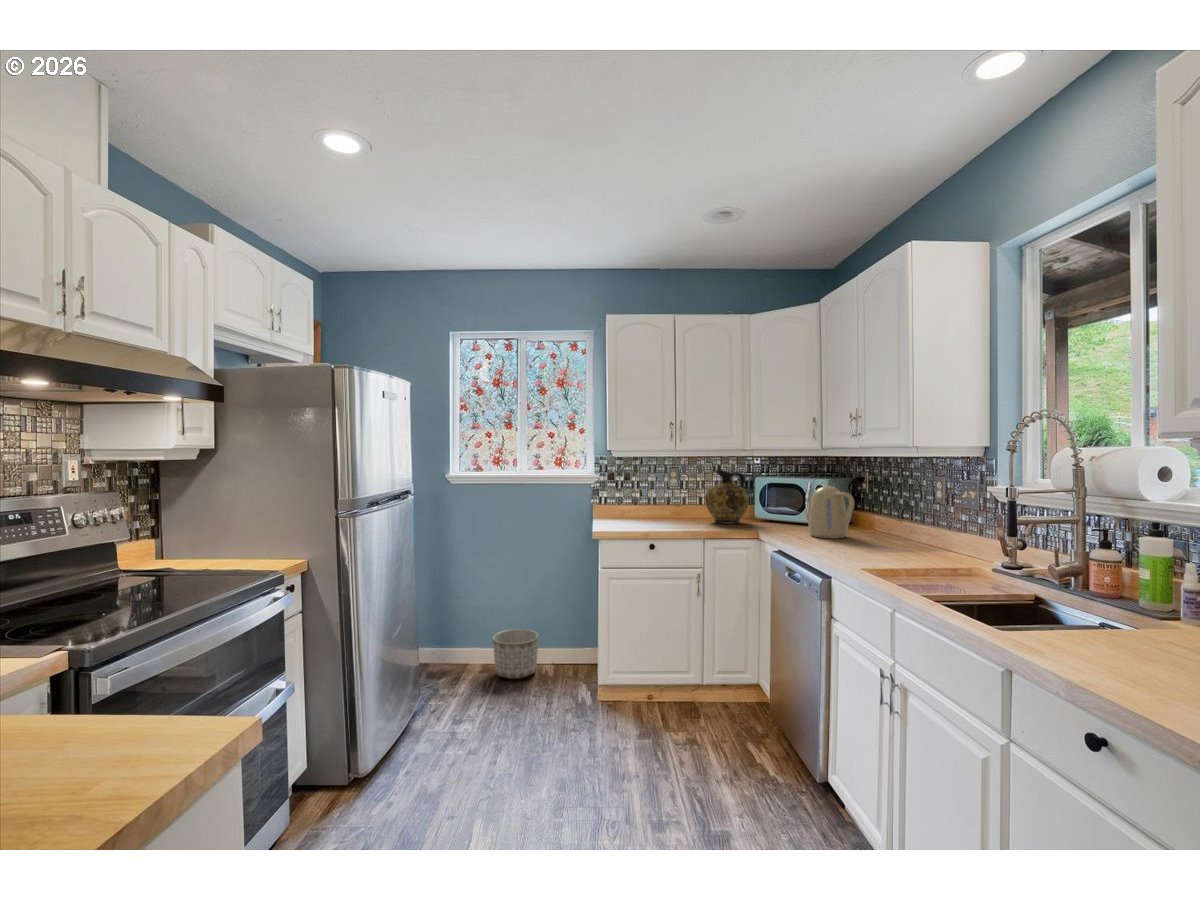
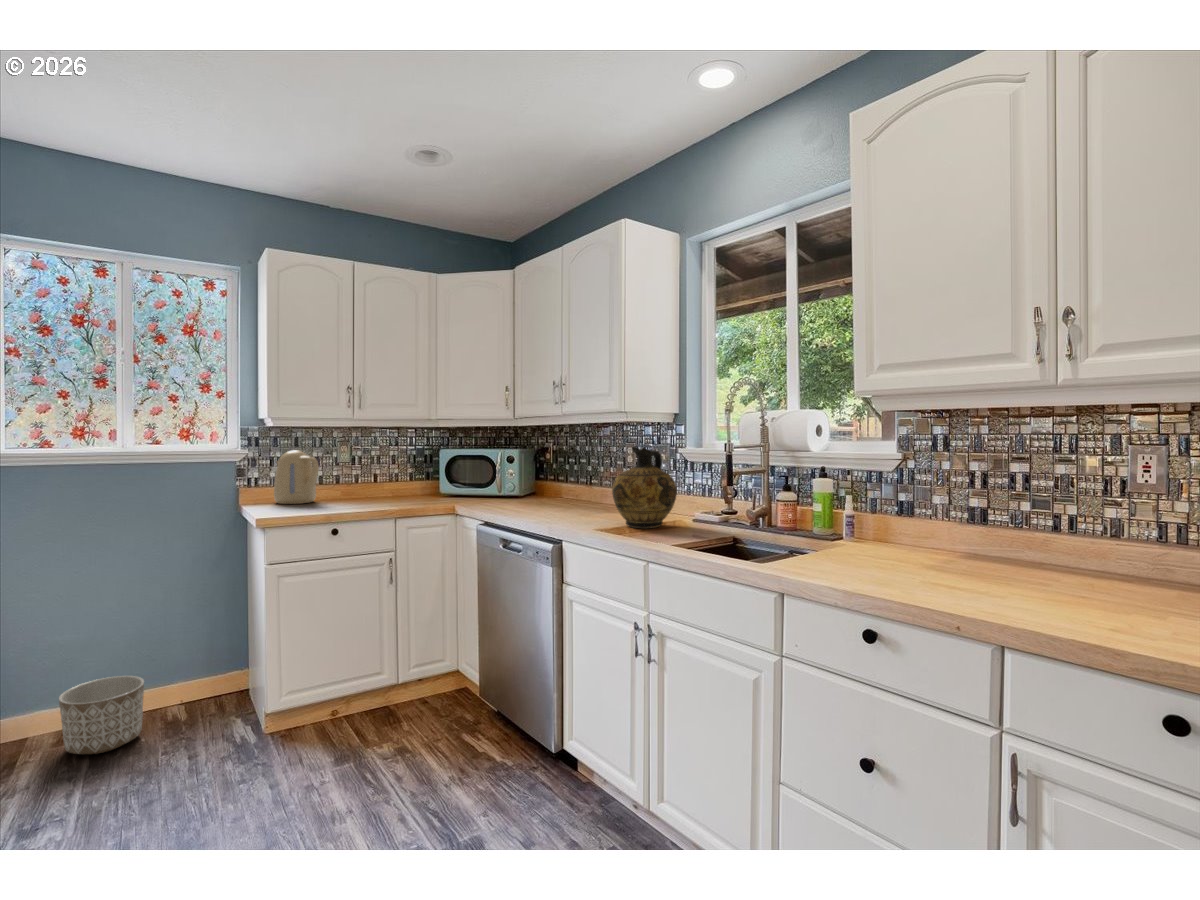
ceramic jug: present [705,470,749,524] -> present [612,447,677,528]
kettle: present [808,486,854,538] -> present [274,450,319,504]

